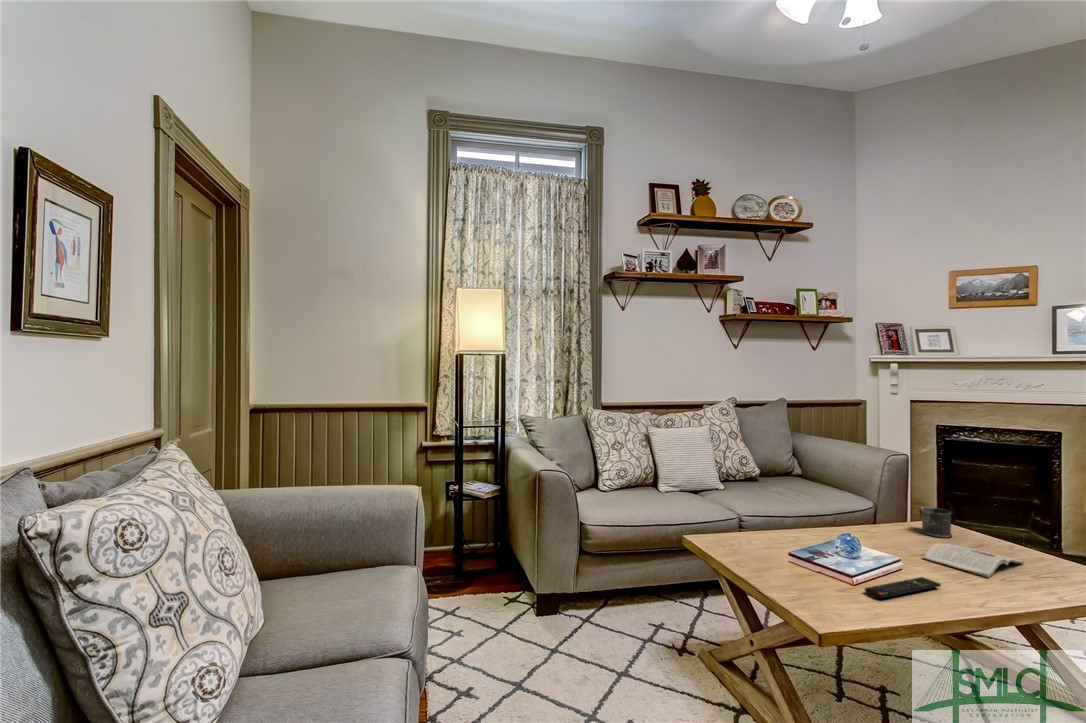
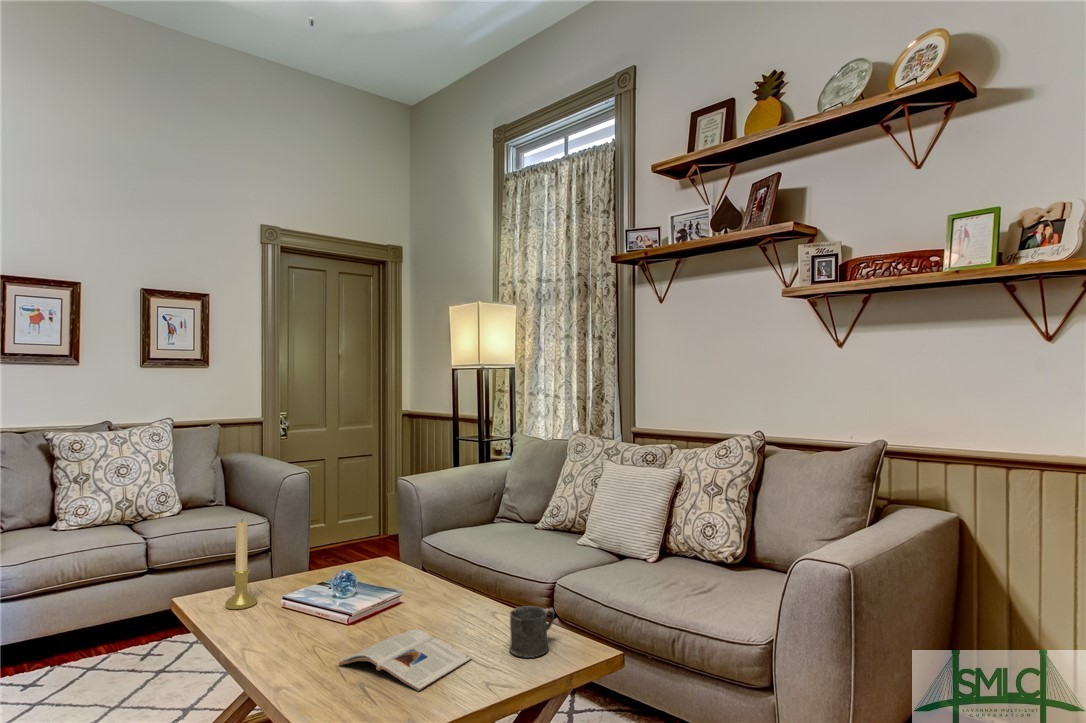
candle holder: none [816,510,852,607] -> present [225,521,257,609]
remote control: present [865,577,941,599] -> none [246,609,308,639]

